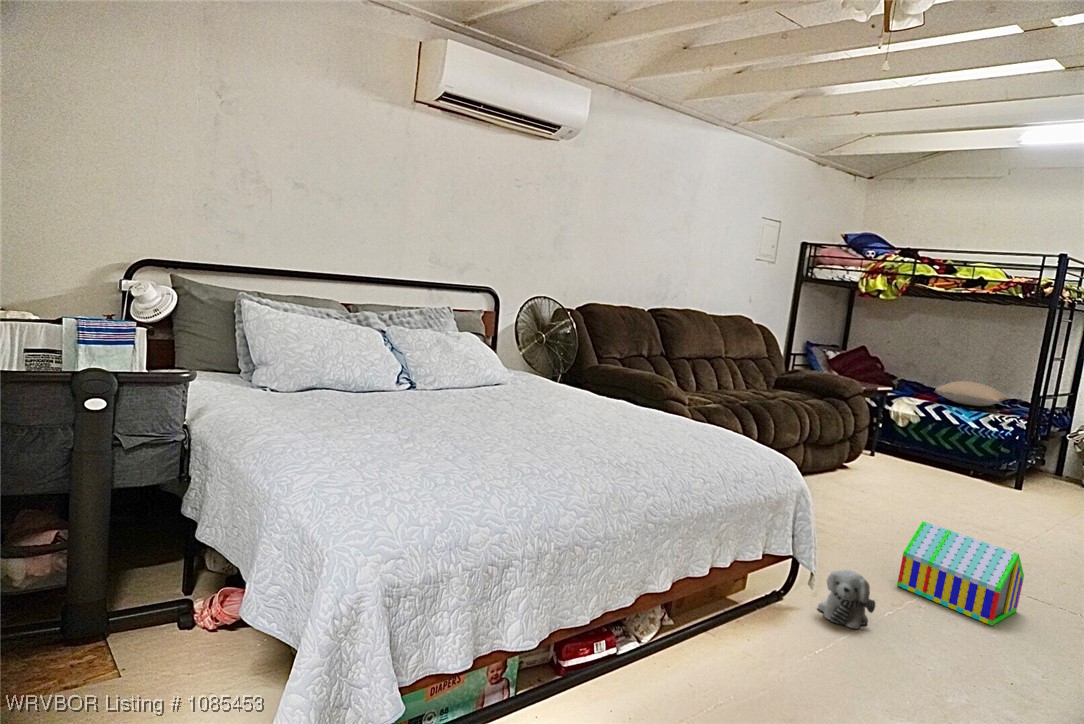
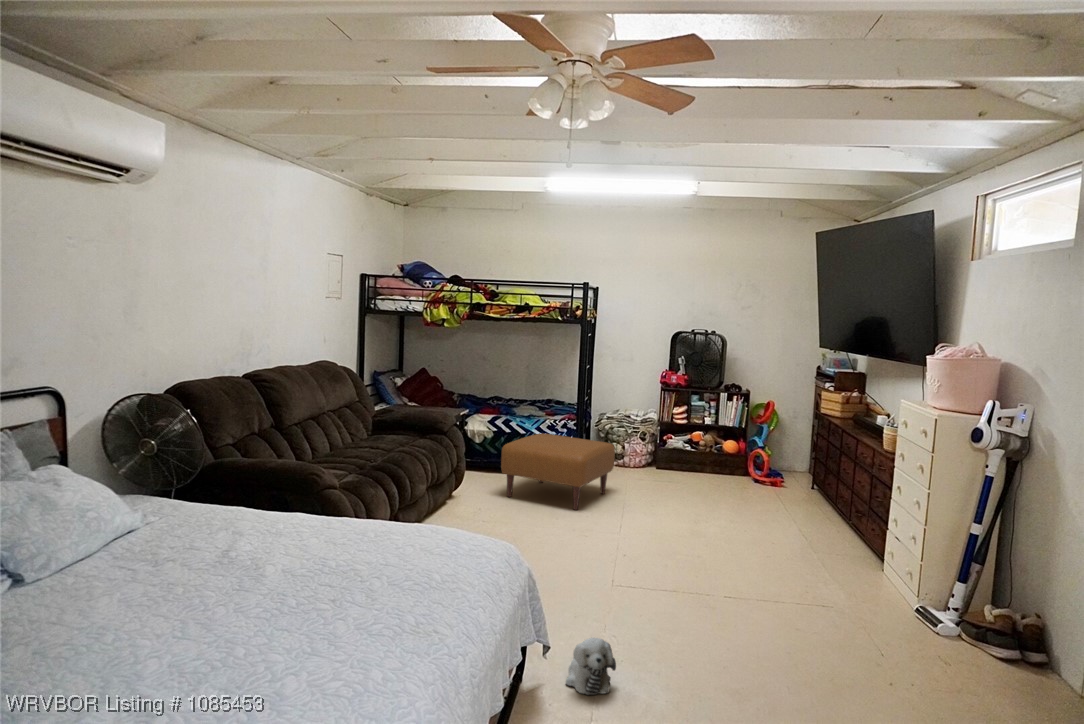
pillow: present [935,381,1010,406] -> none [500,392,549,413]
ottoman: none [906,424,1070,511] -> present [501,434,615,510]
toy house: present [897,521,1024,626] -> none [592,556,676,633]

